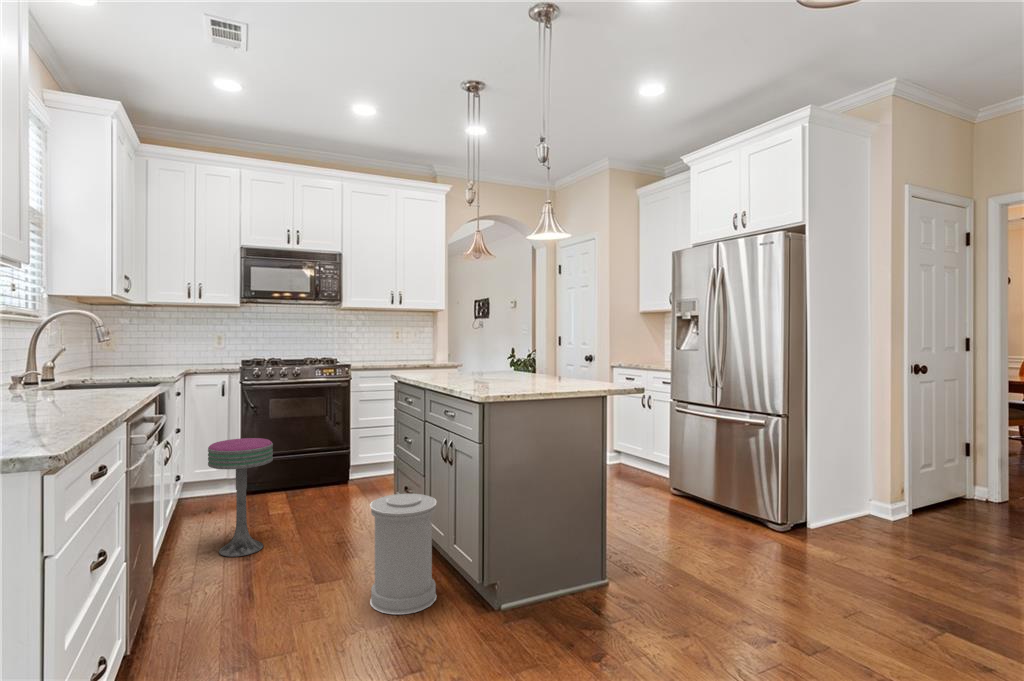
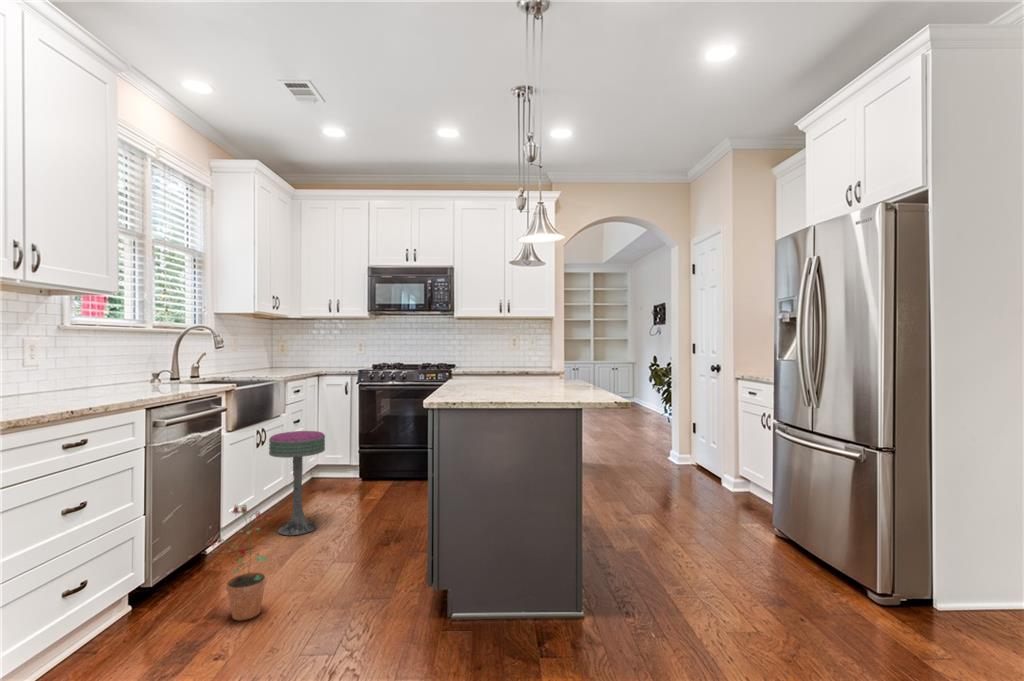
trash can: present [370,494,436,614] -> none [313,499,384,628]
potted plant: none [266,513,330,631] -> present [211,505,267,620]

